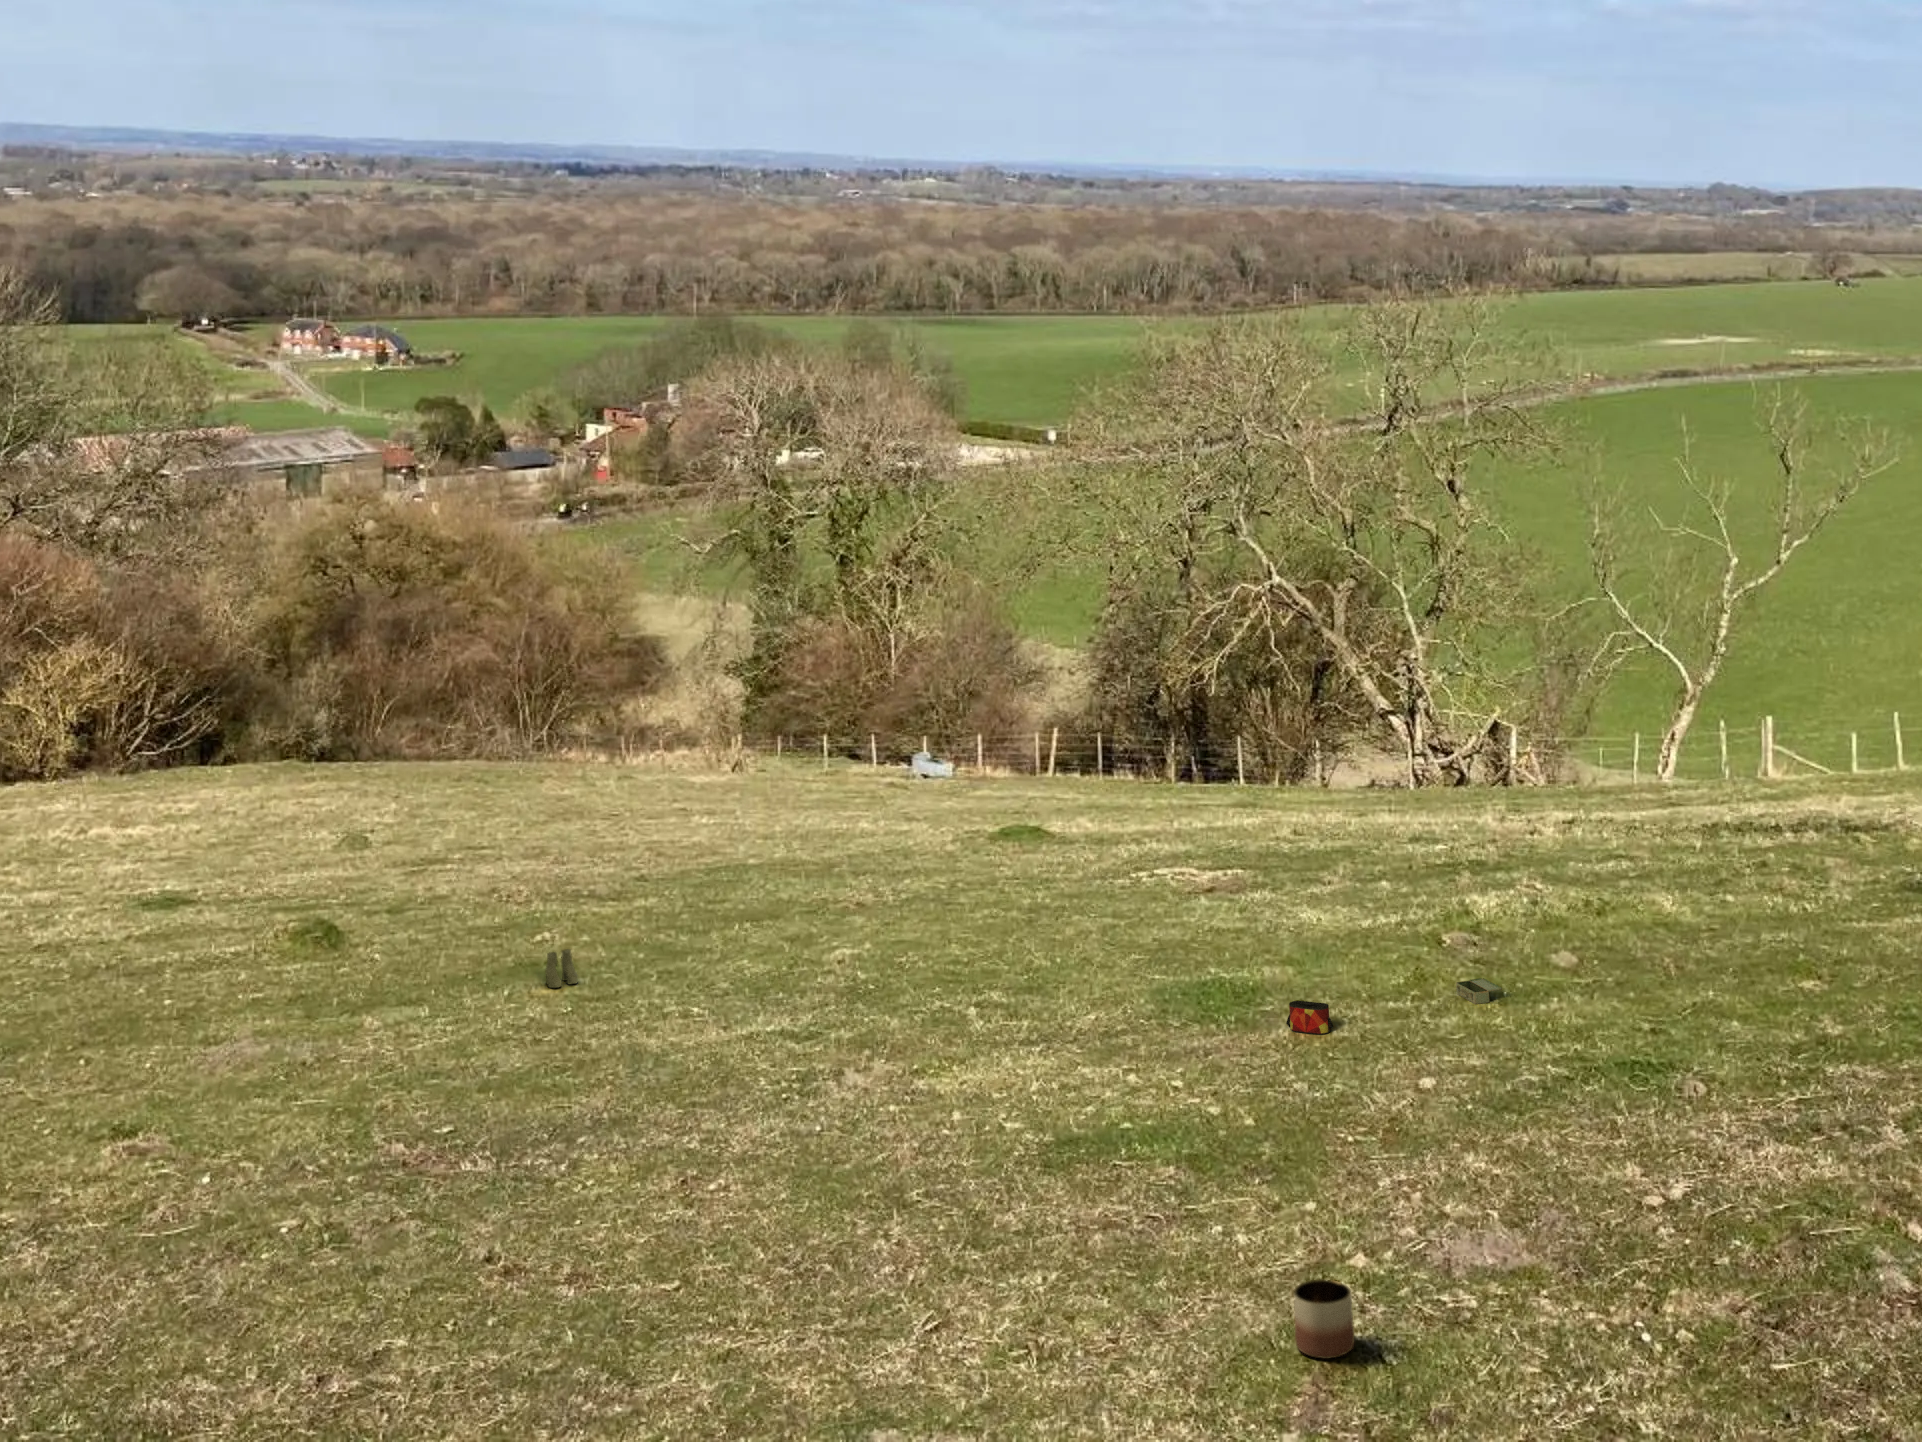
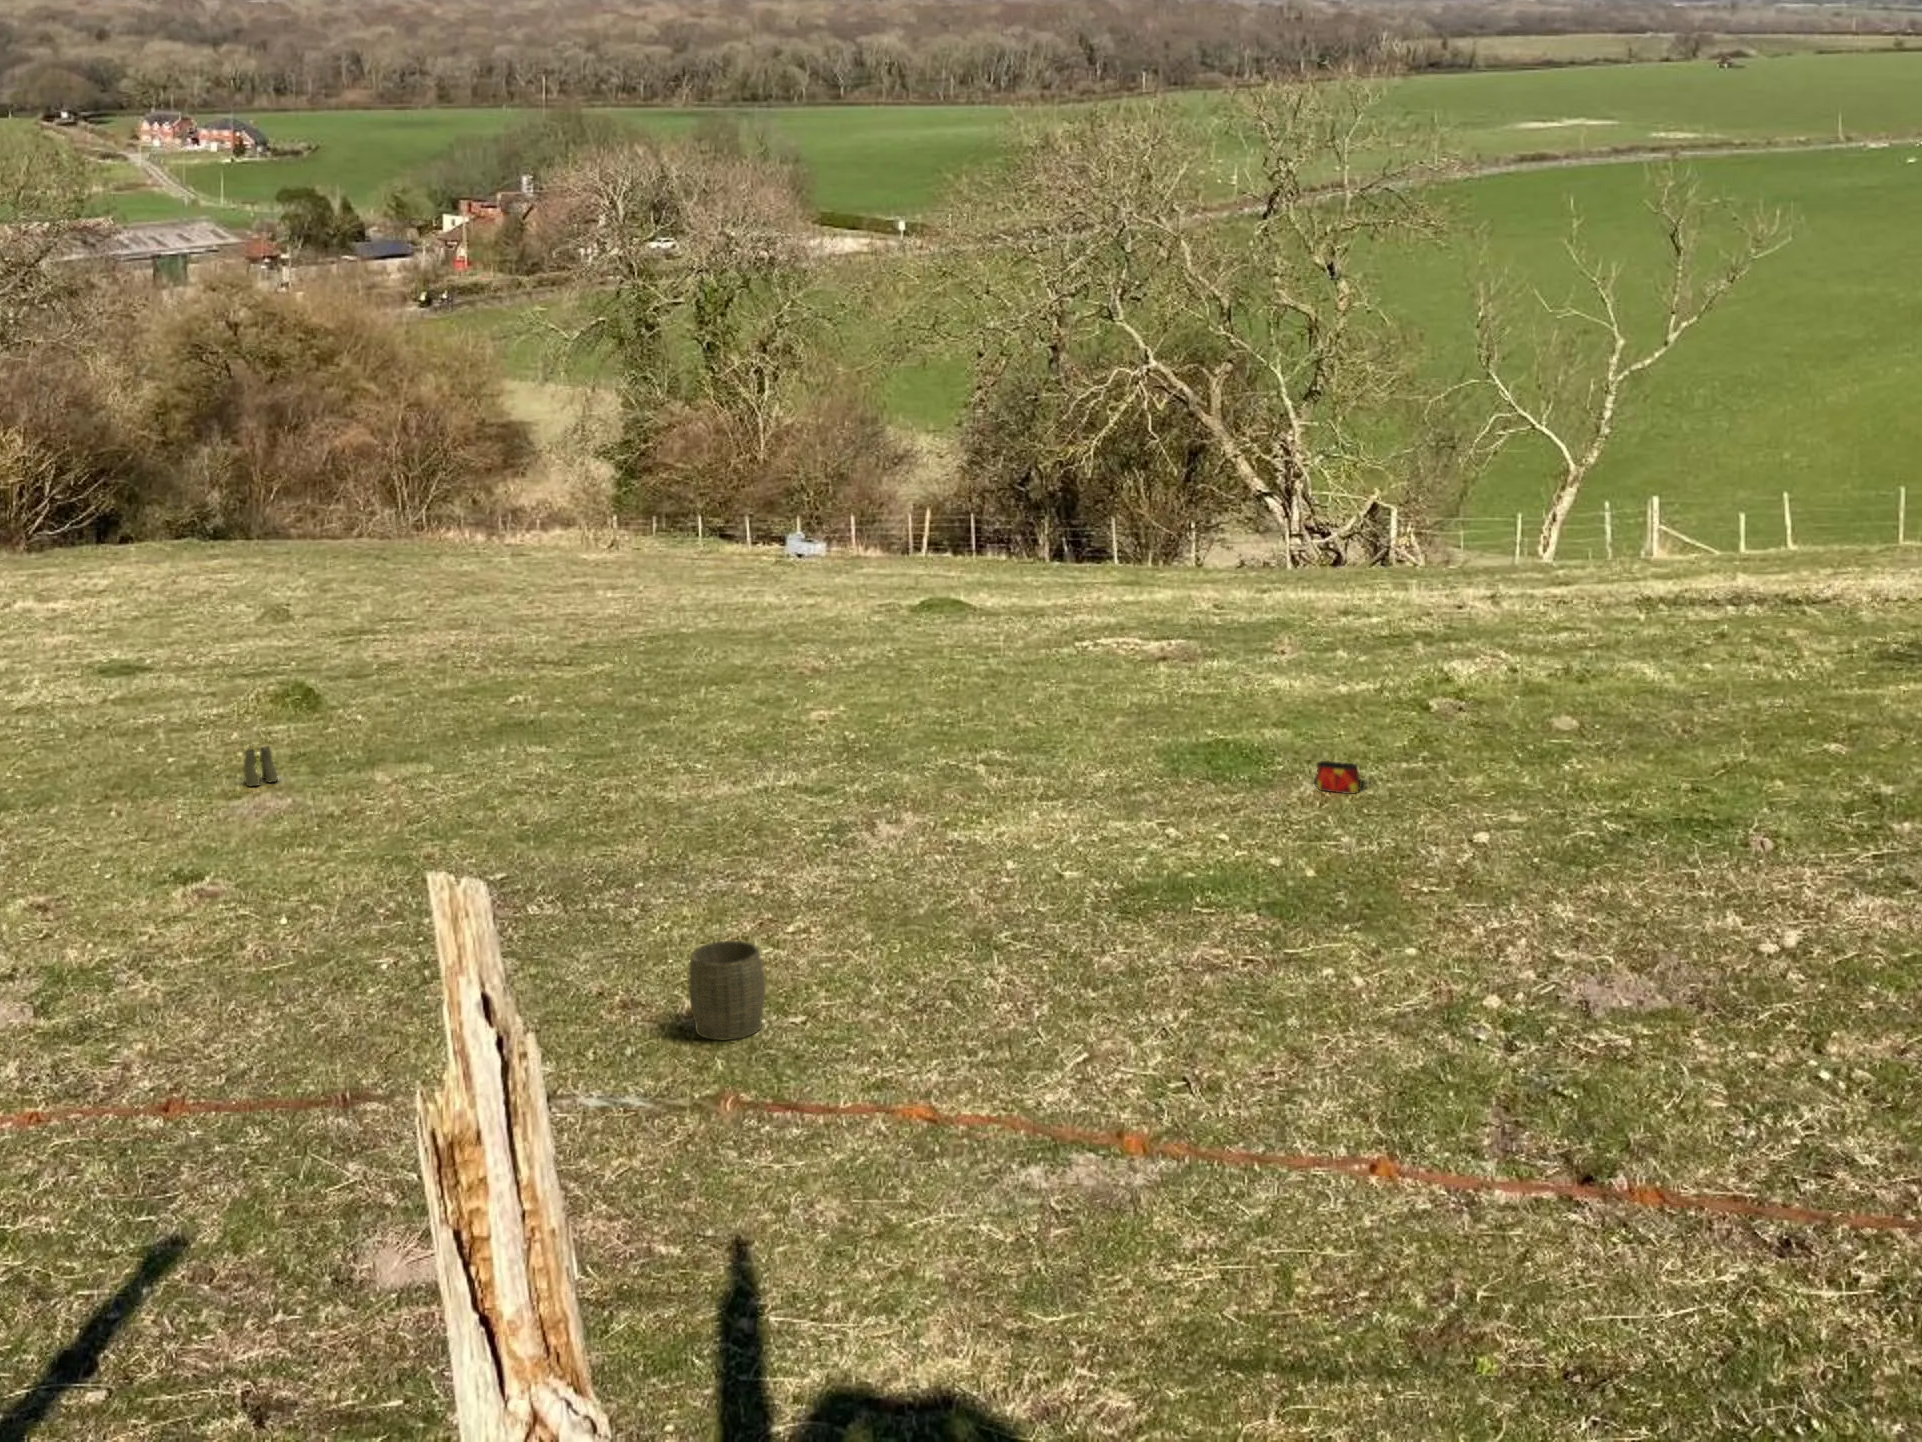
boots: present [545,949,578,988] -> present [243,746,278,786]
toolbox: present [1456,978,1502,1004] -> none [1474,741,1524,766]
woven basket: none [559,1203,638,1310] -> present [689,941,765,1040]
planter: present [1293,1279,1354,1359] -> none [1450,1016,1512,1089]

